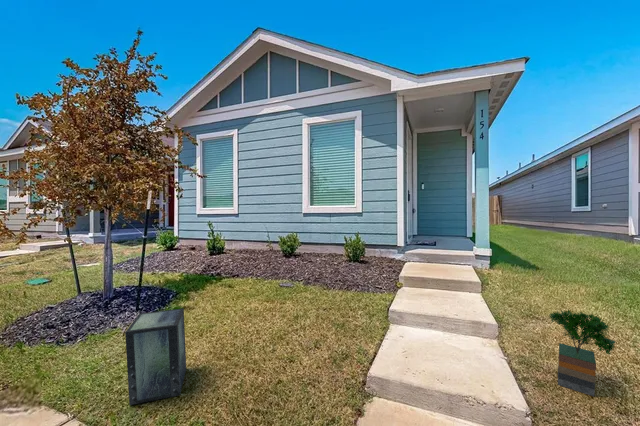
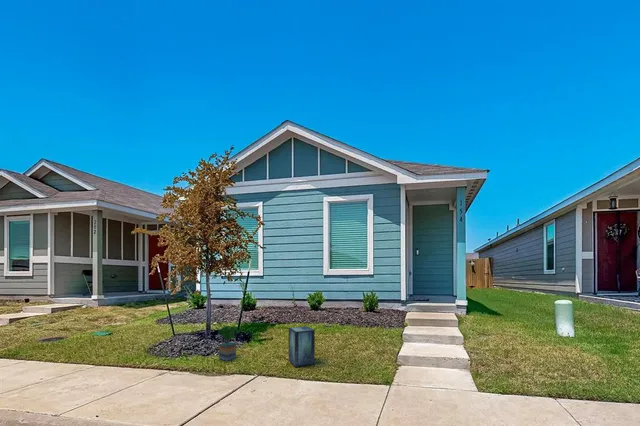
potted tree: present [550,310,615,396] -> present [219,326,239,361]

